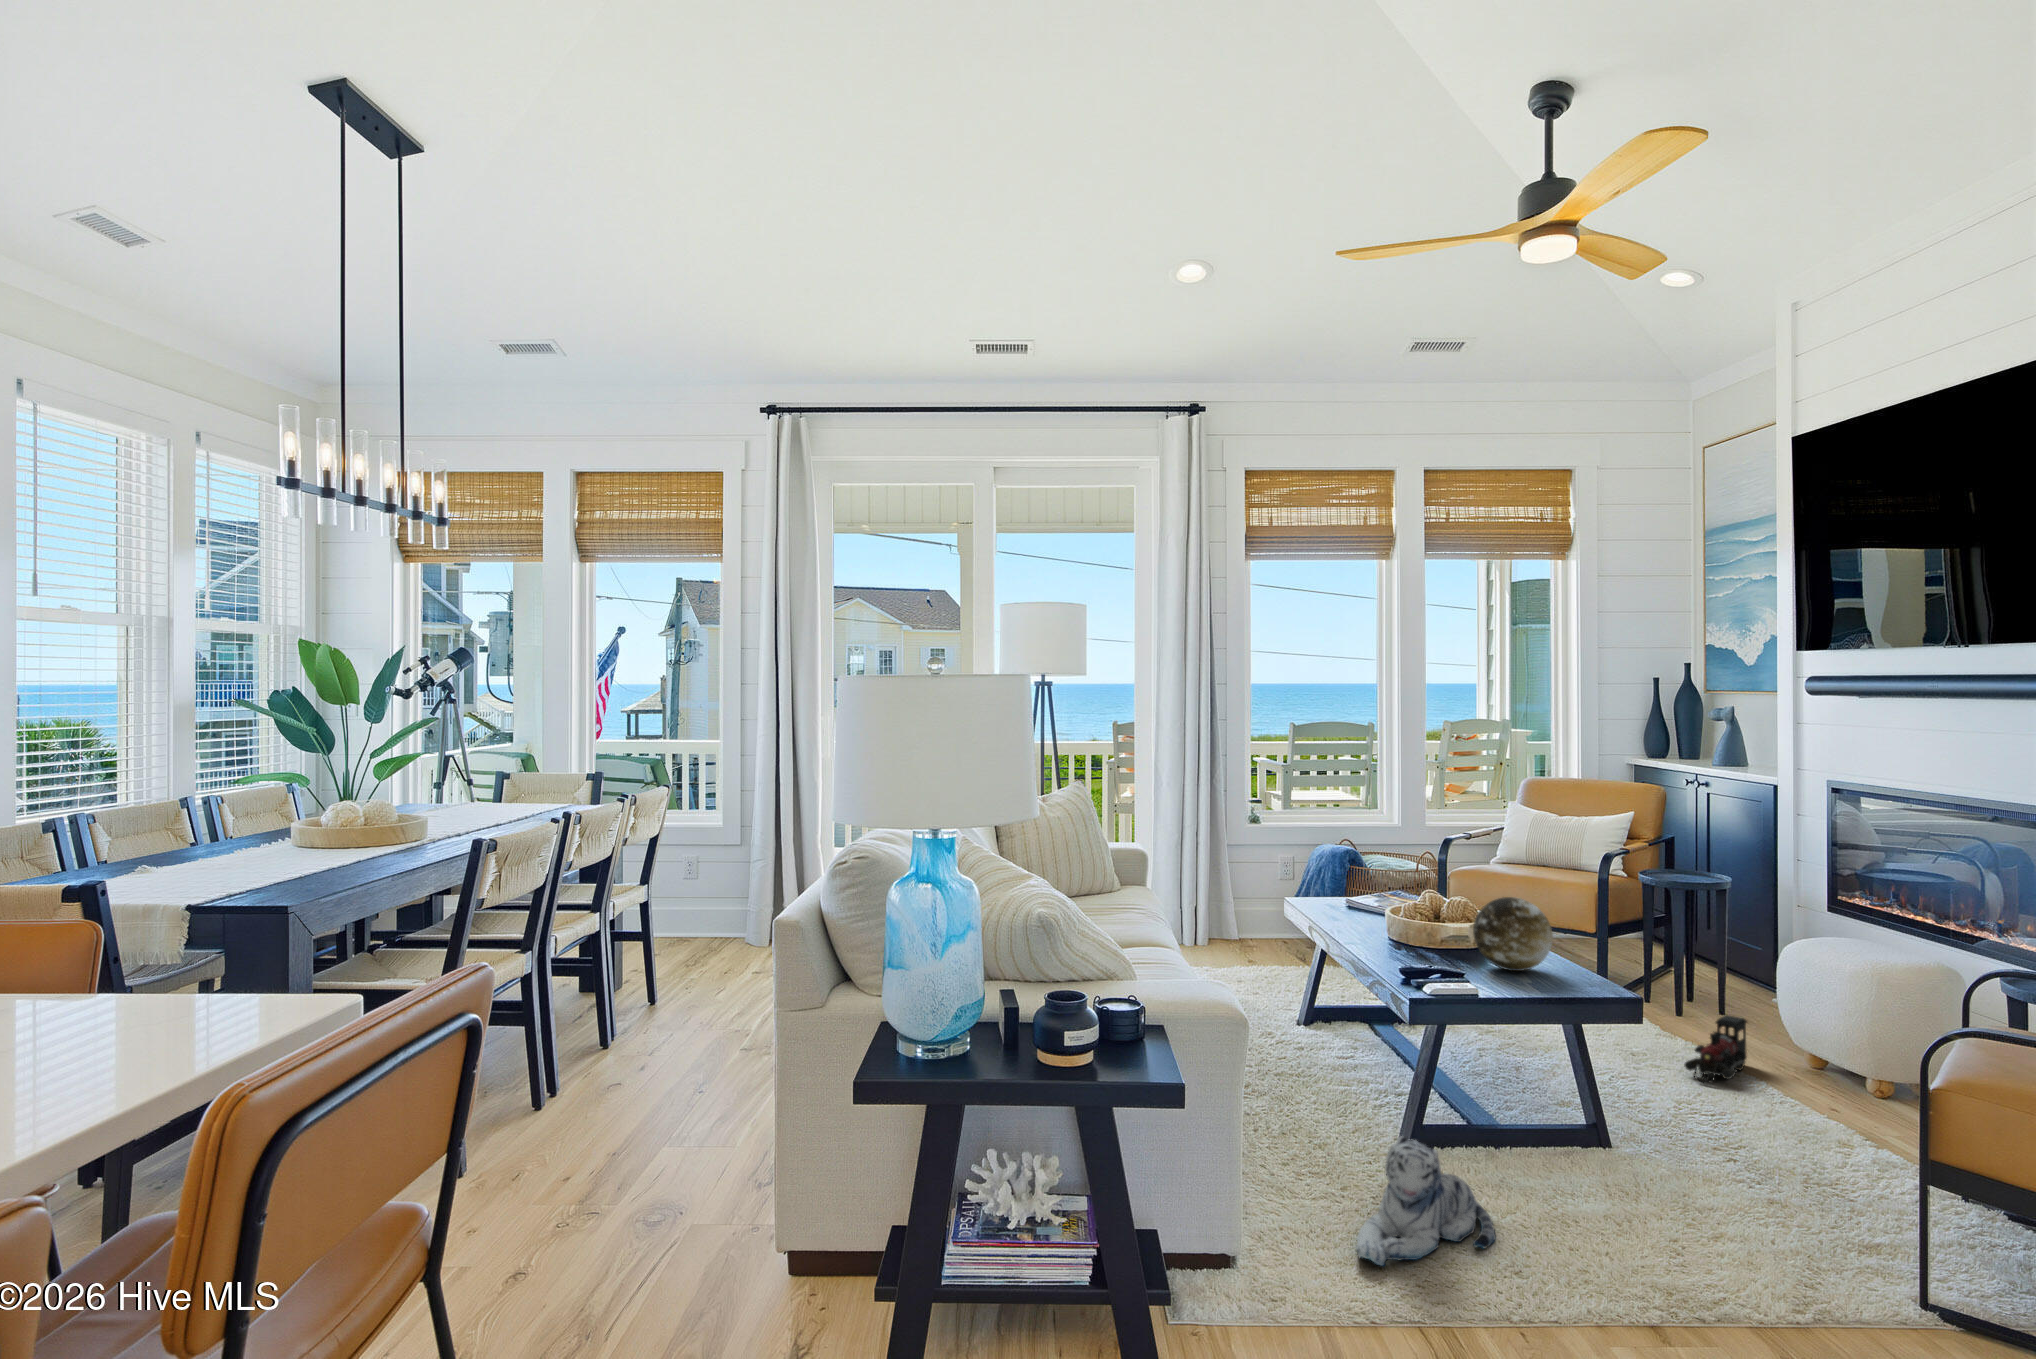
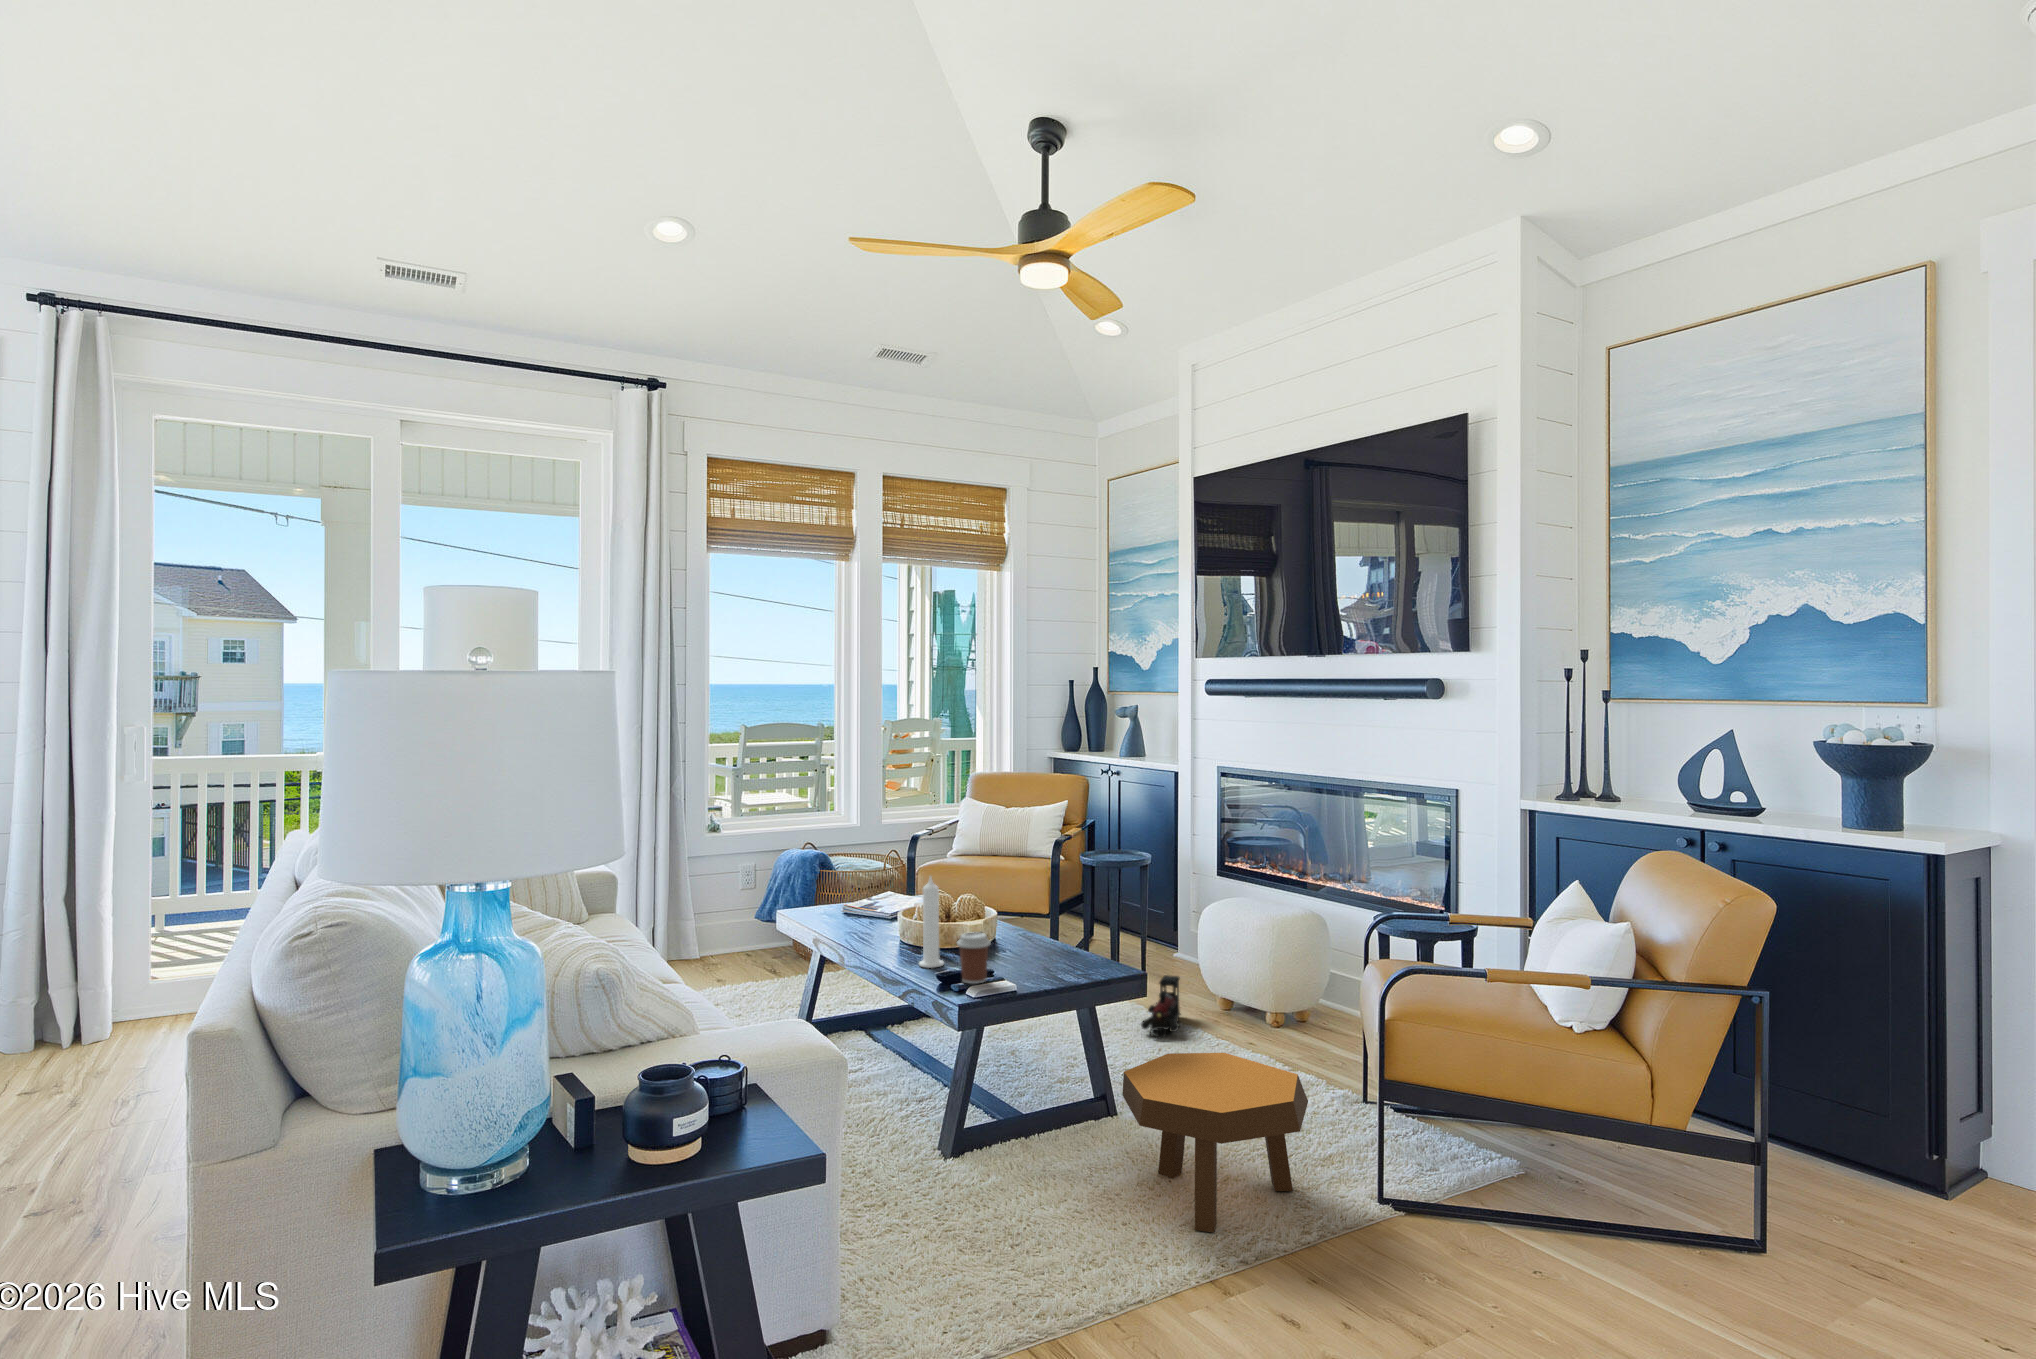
candle: none [1390,873,1416,963] -> present [919,876,944,968]
decorative orb: present [1473,897,1553,971] -> none [997,890,1067,961]
coffee cup: none [1418,932,1455,983] -> present [957,932,991,984]
footstool: none [1590,1090,1829,1285] -> present [1122,1053,1308,1232]
plush toy: present [1356,1136,1496,1266] -> none [944,1150,1063,1294]

